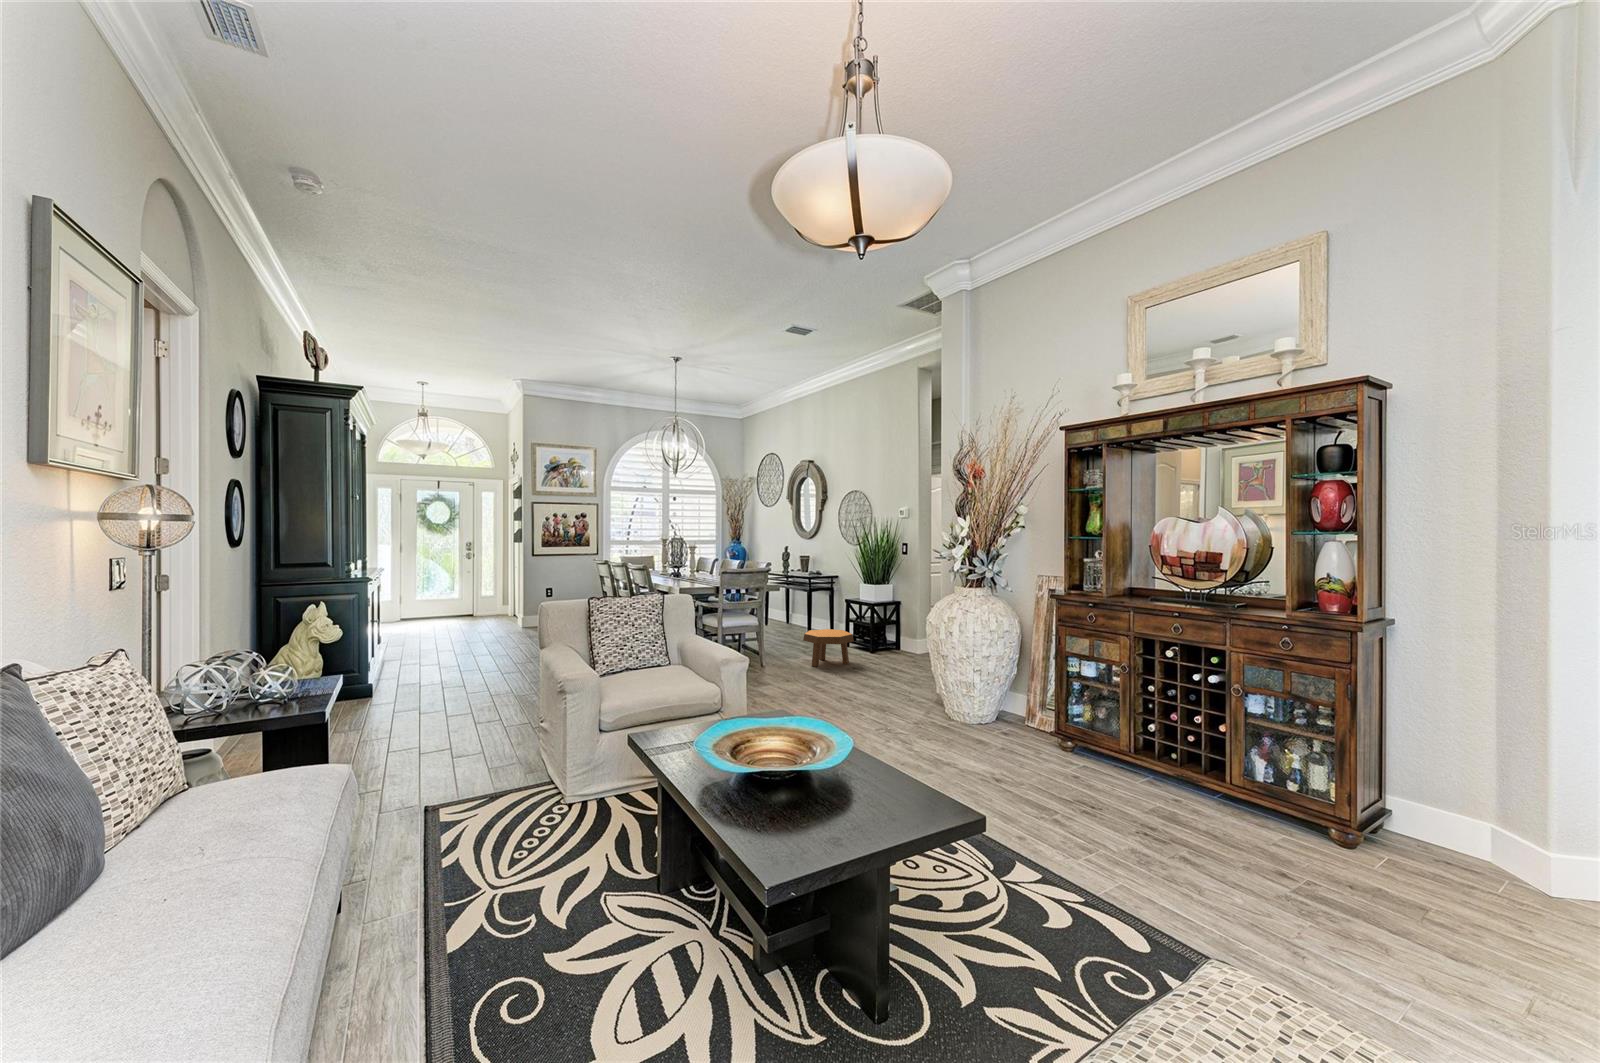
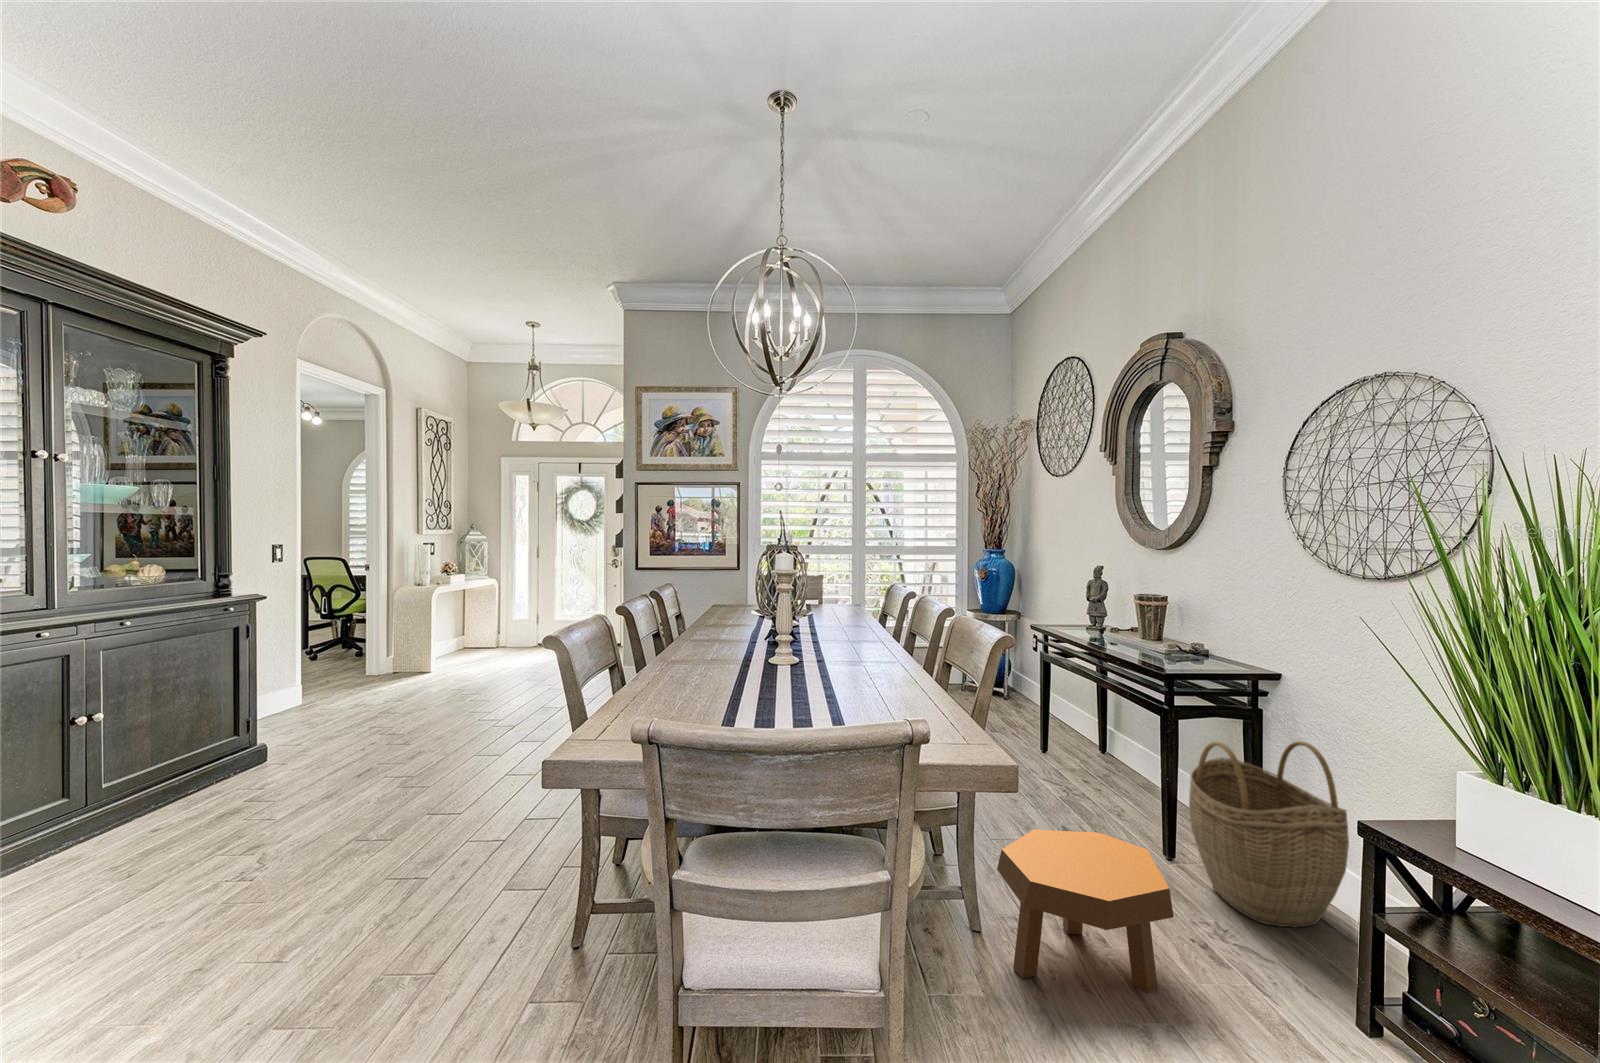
woven basket: none [848,598,891,652] -> present [1189,741,1349,927]

